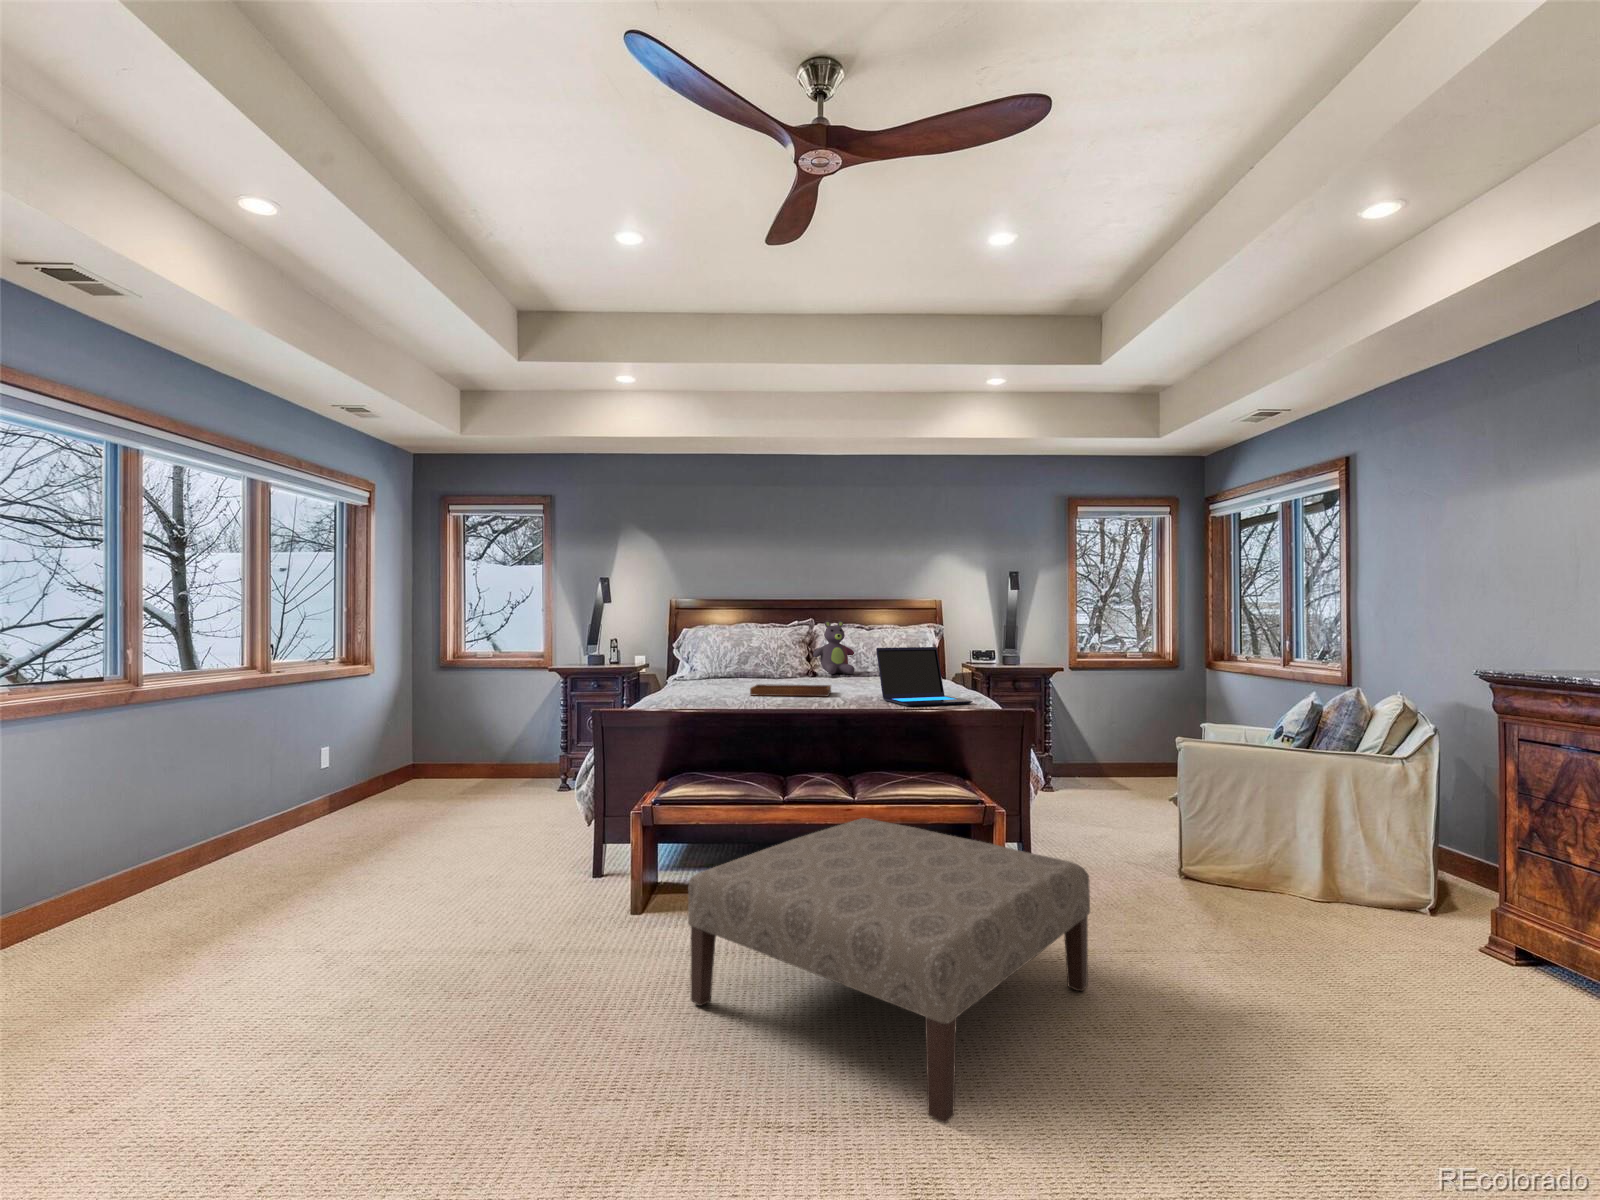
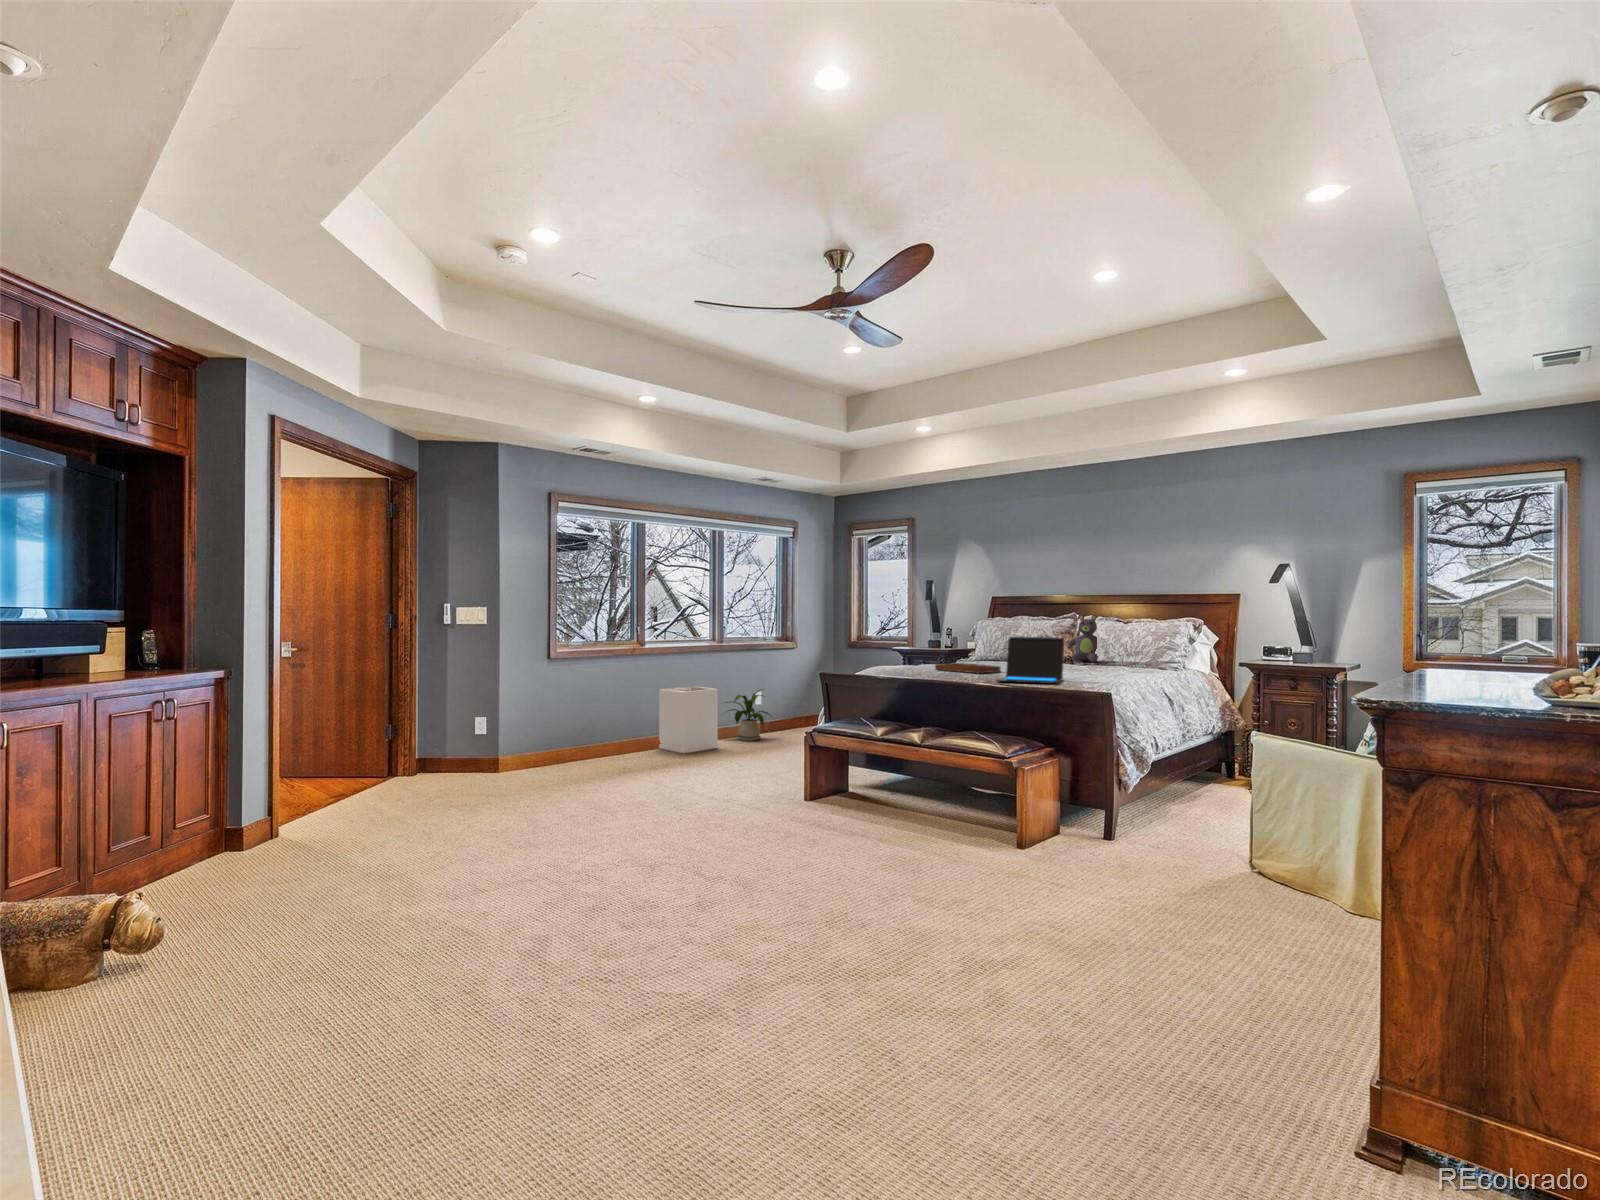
house plant: none [275,745,384,838] -> present [725,689,772,741]
laundry hamper: none [179,757,312,889] -> present [659,686,718,753]
ottoman: present [688,818,1090,1123] -> none [743,748,934,868]

